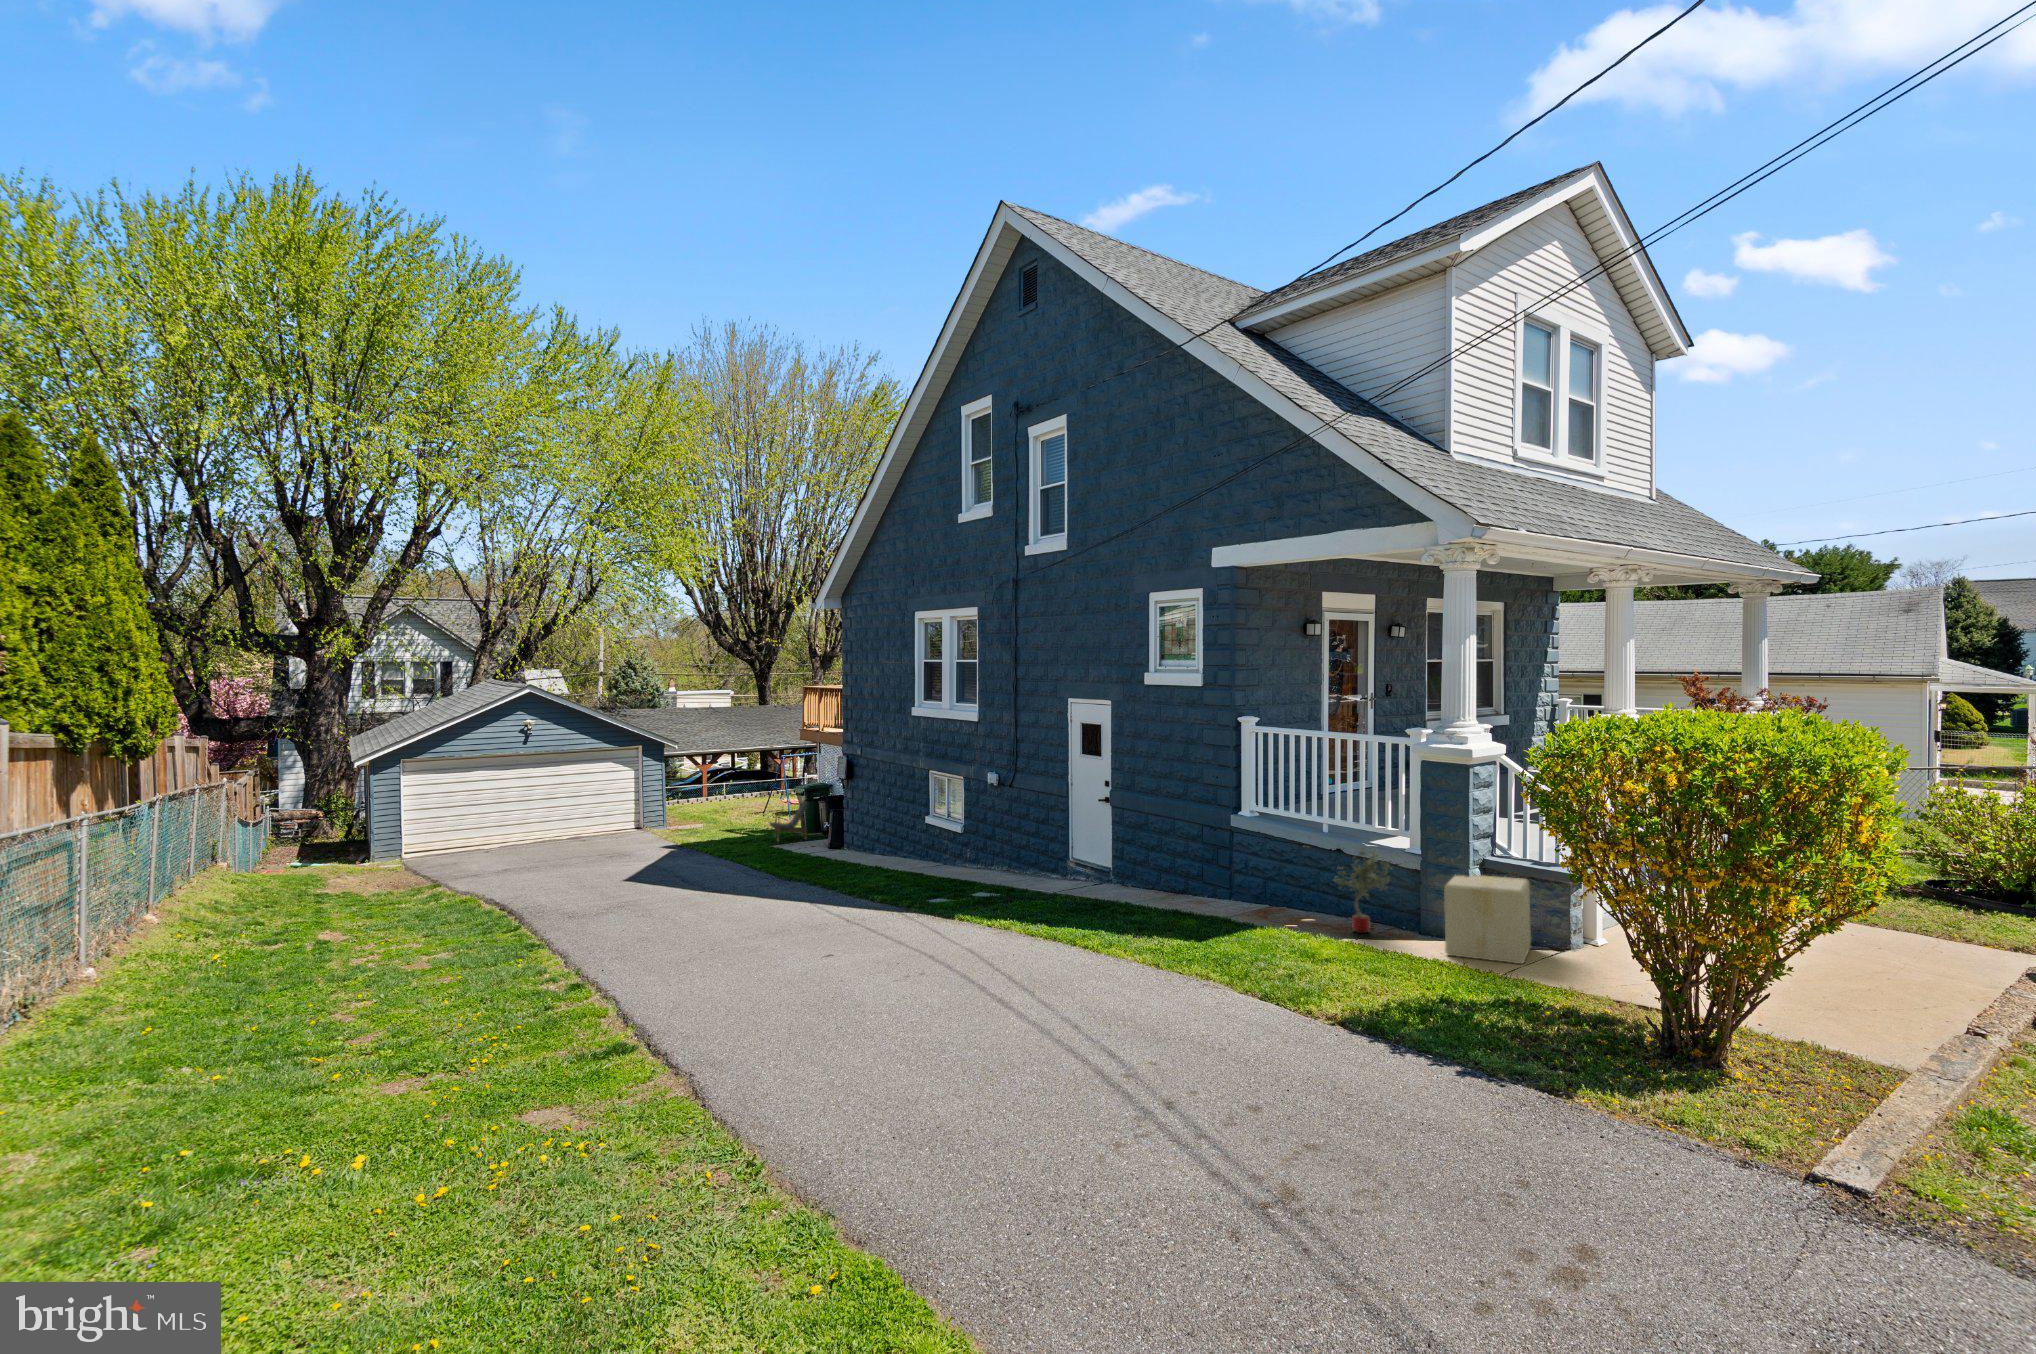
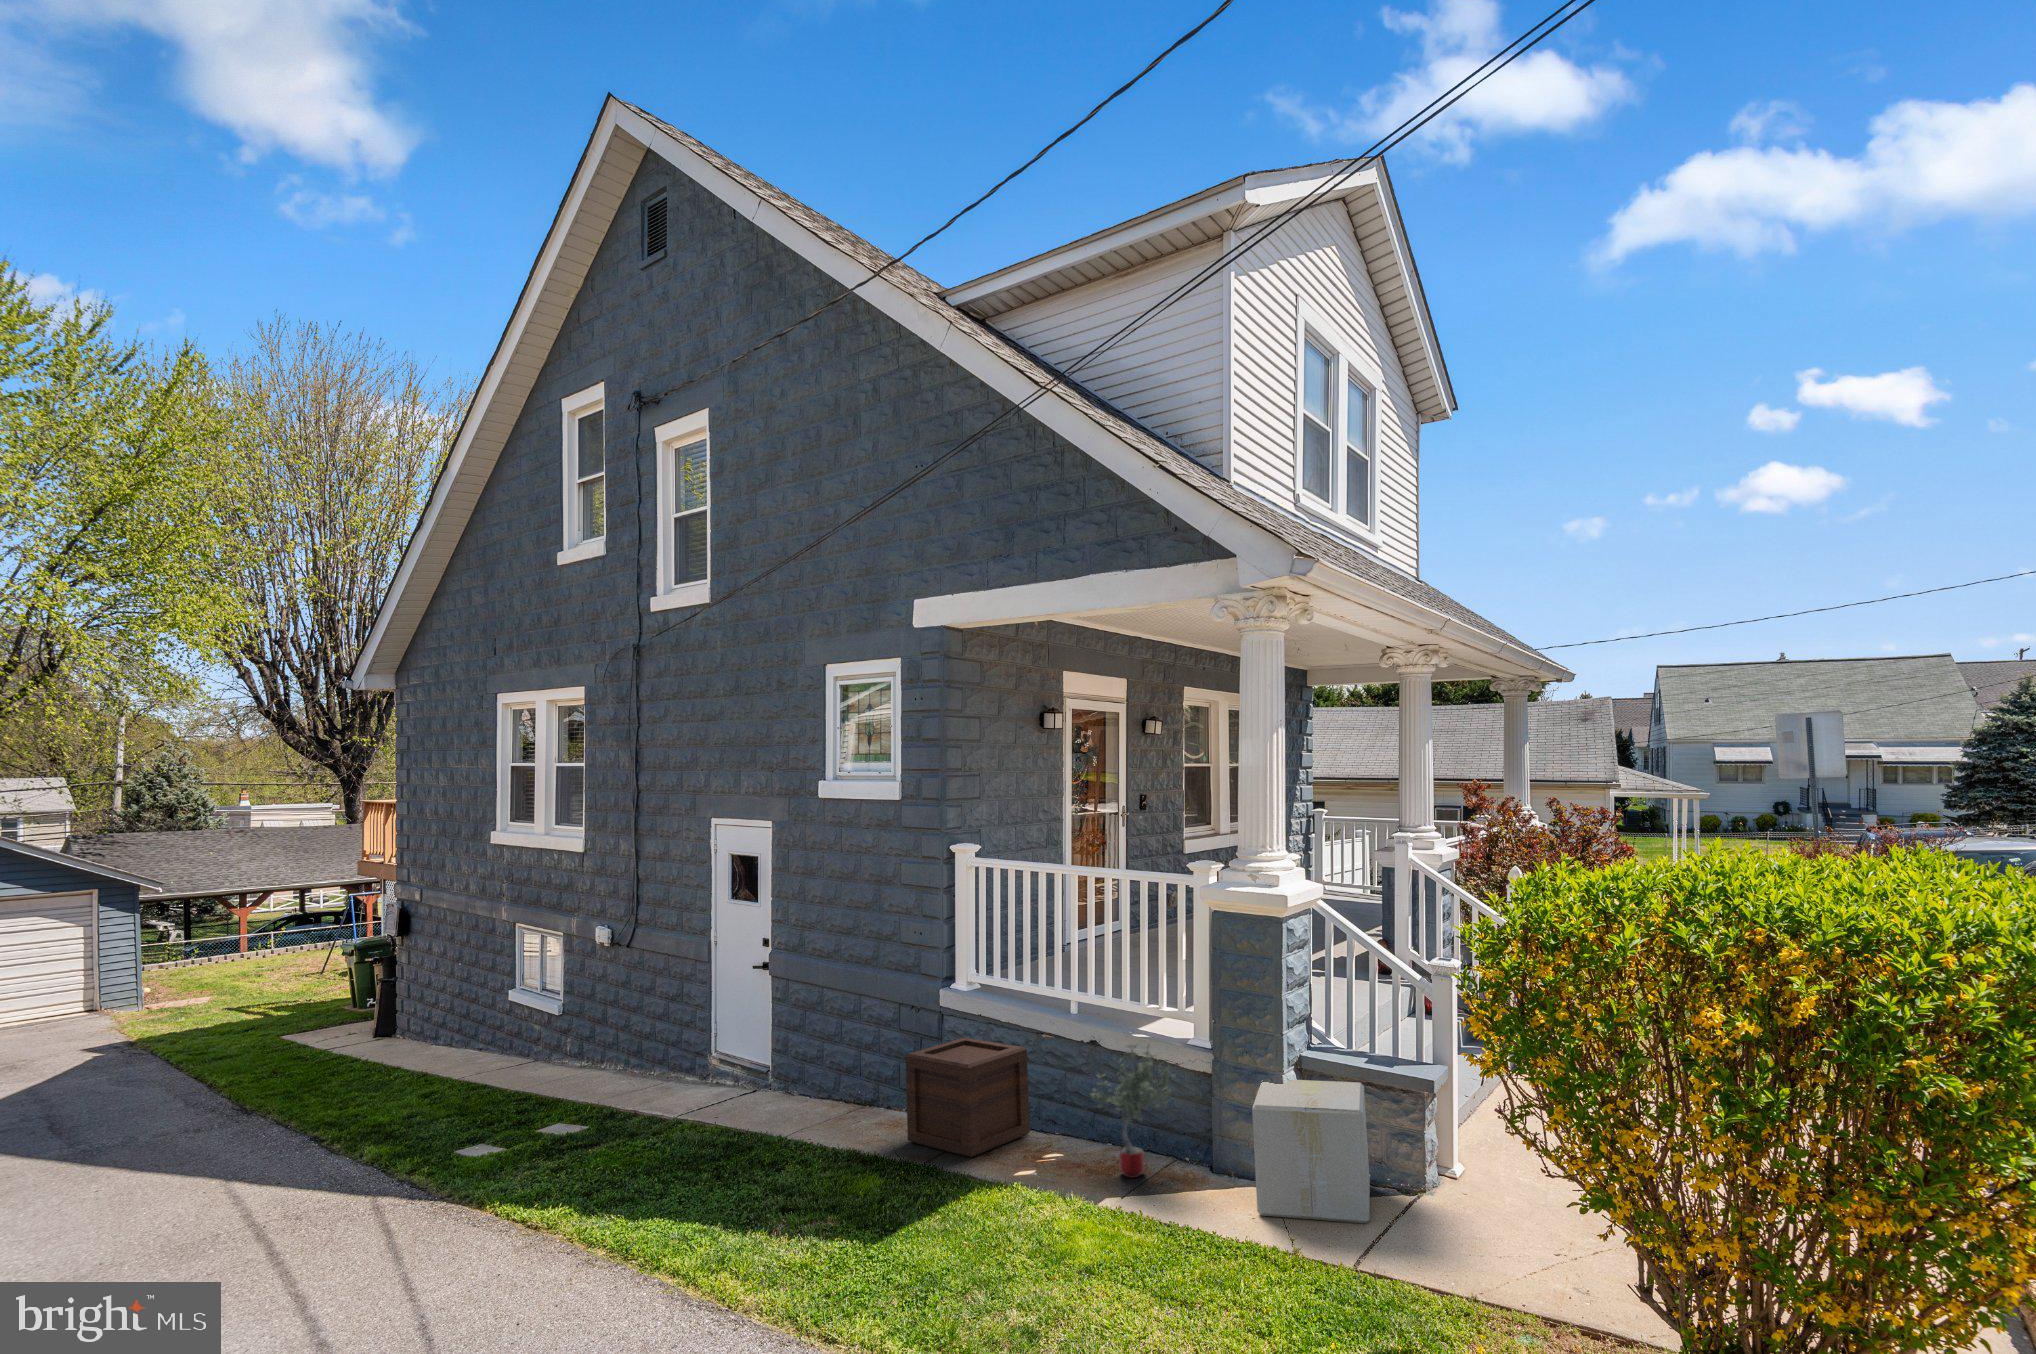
lounge chair: present [769,800,808,839] -> none [272,968,339,1037]
wooden crate: none [1207,845,1291,917] -> present [906,1037,1030,1157]

